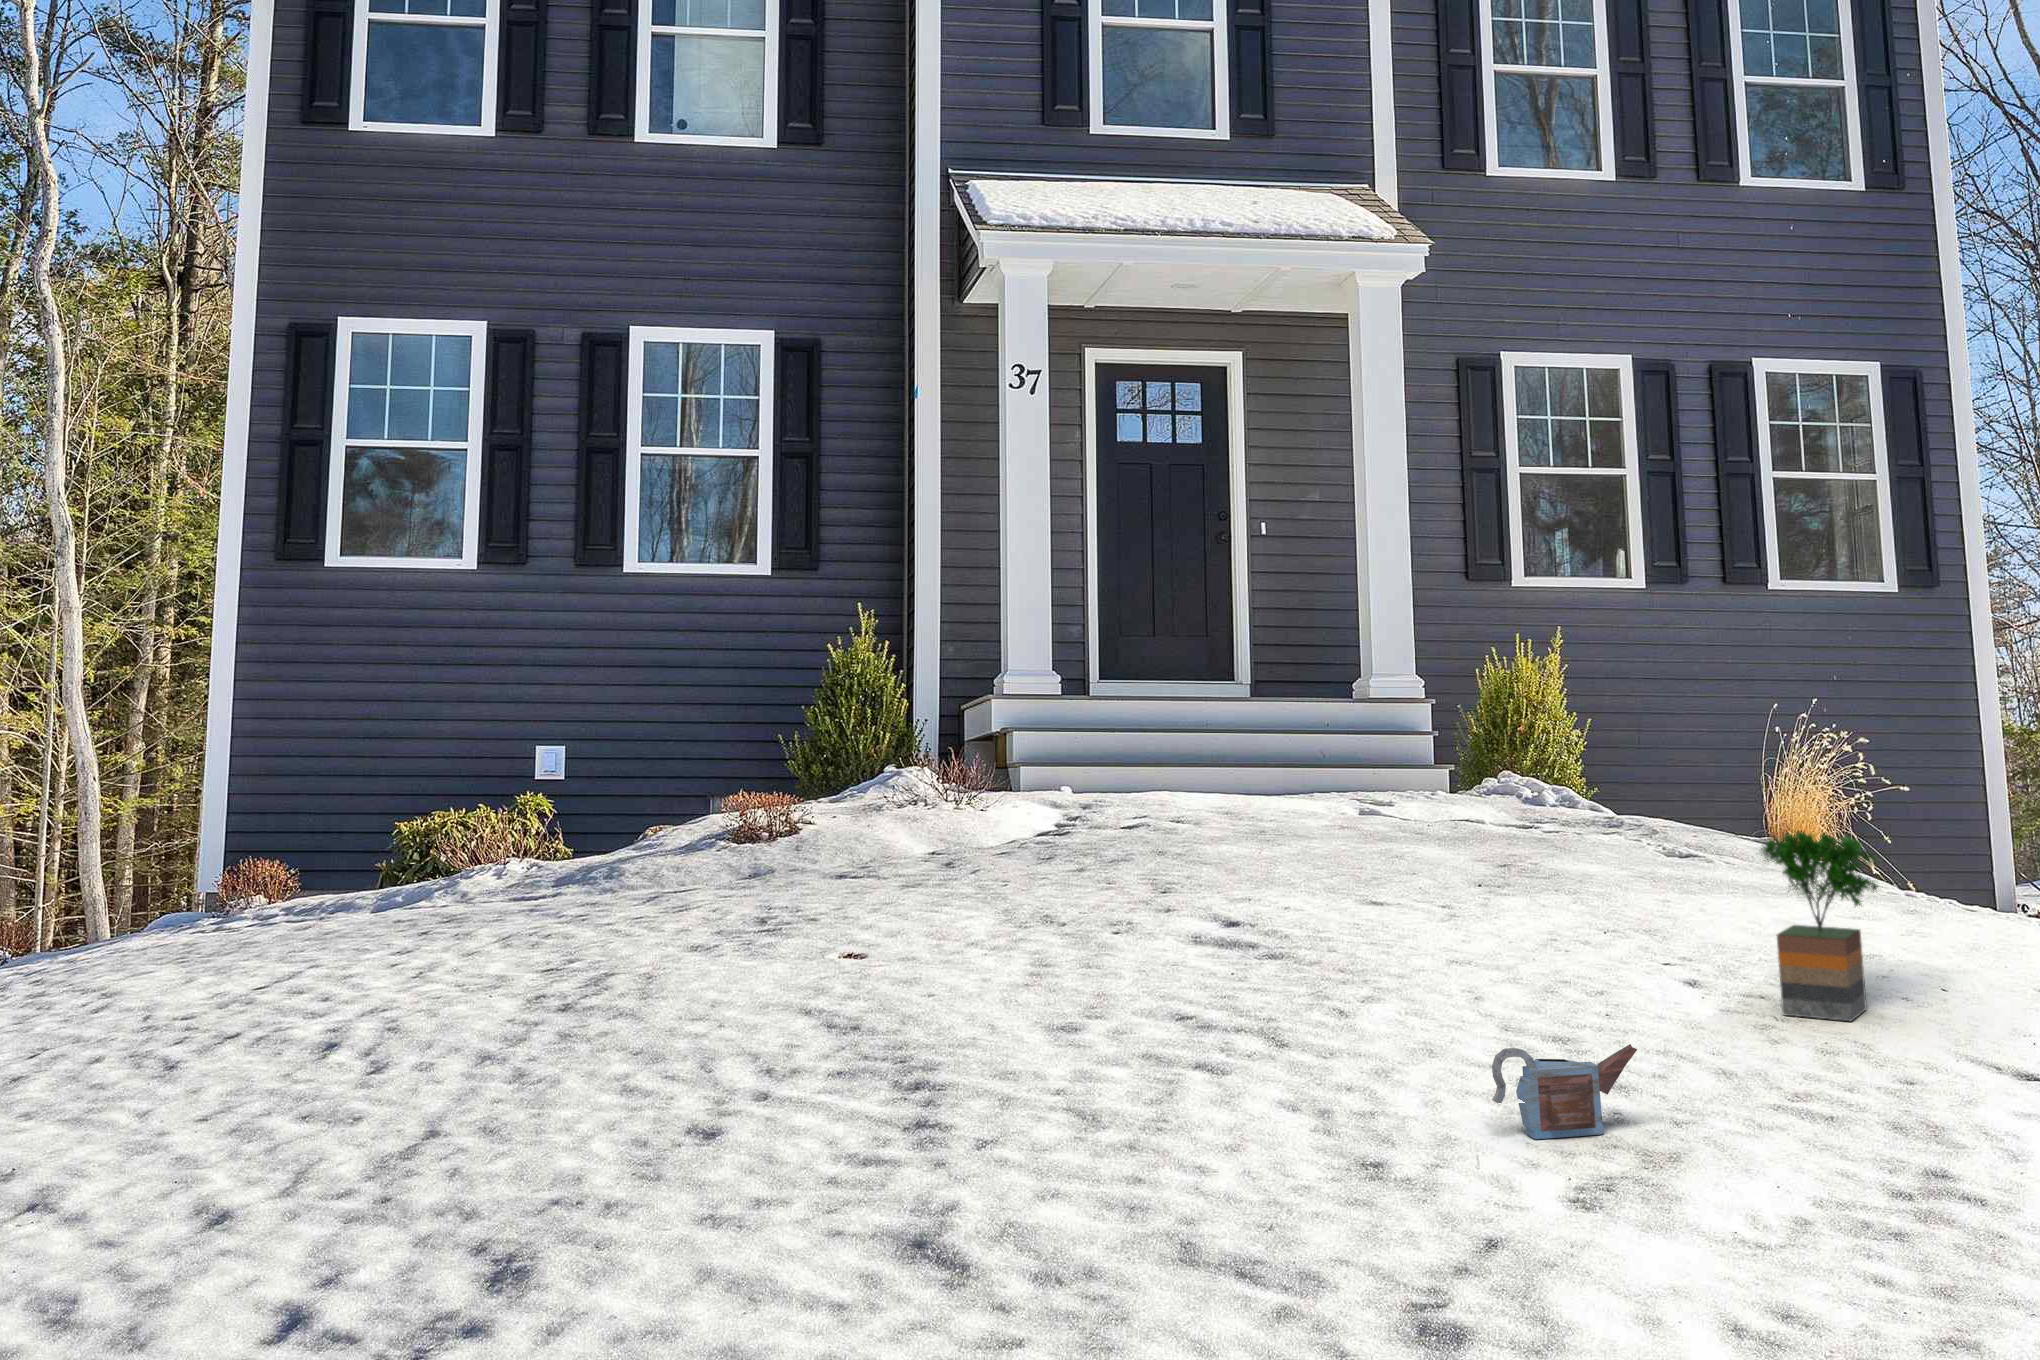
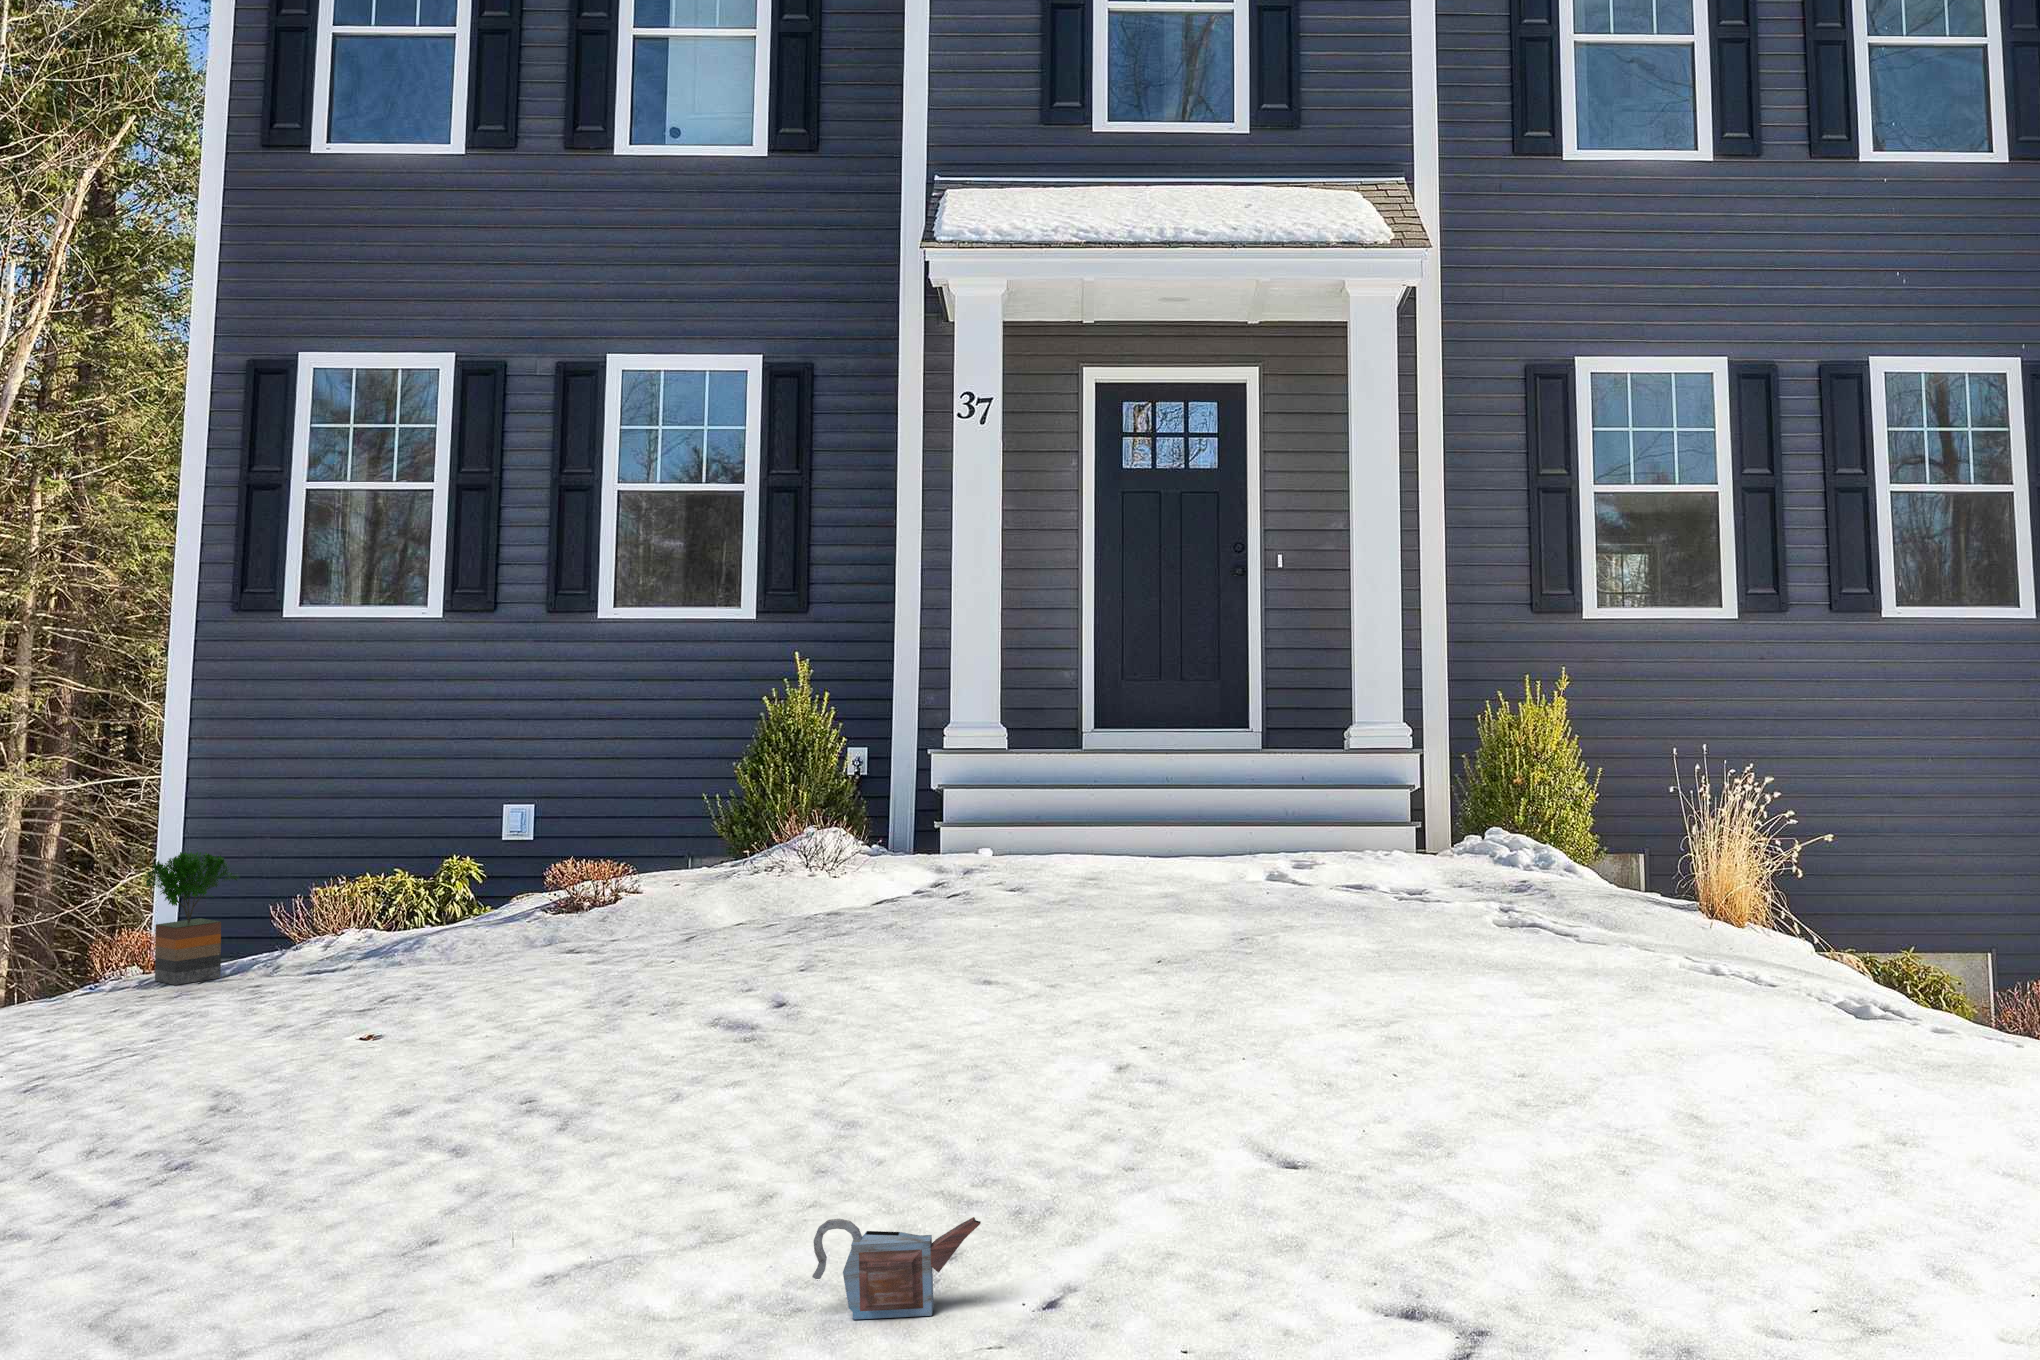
potted tree: present [1760,831,1878,1021] -> present [144,852,238,985]

